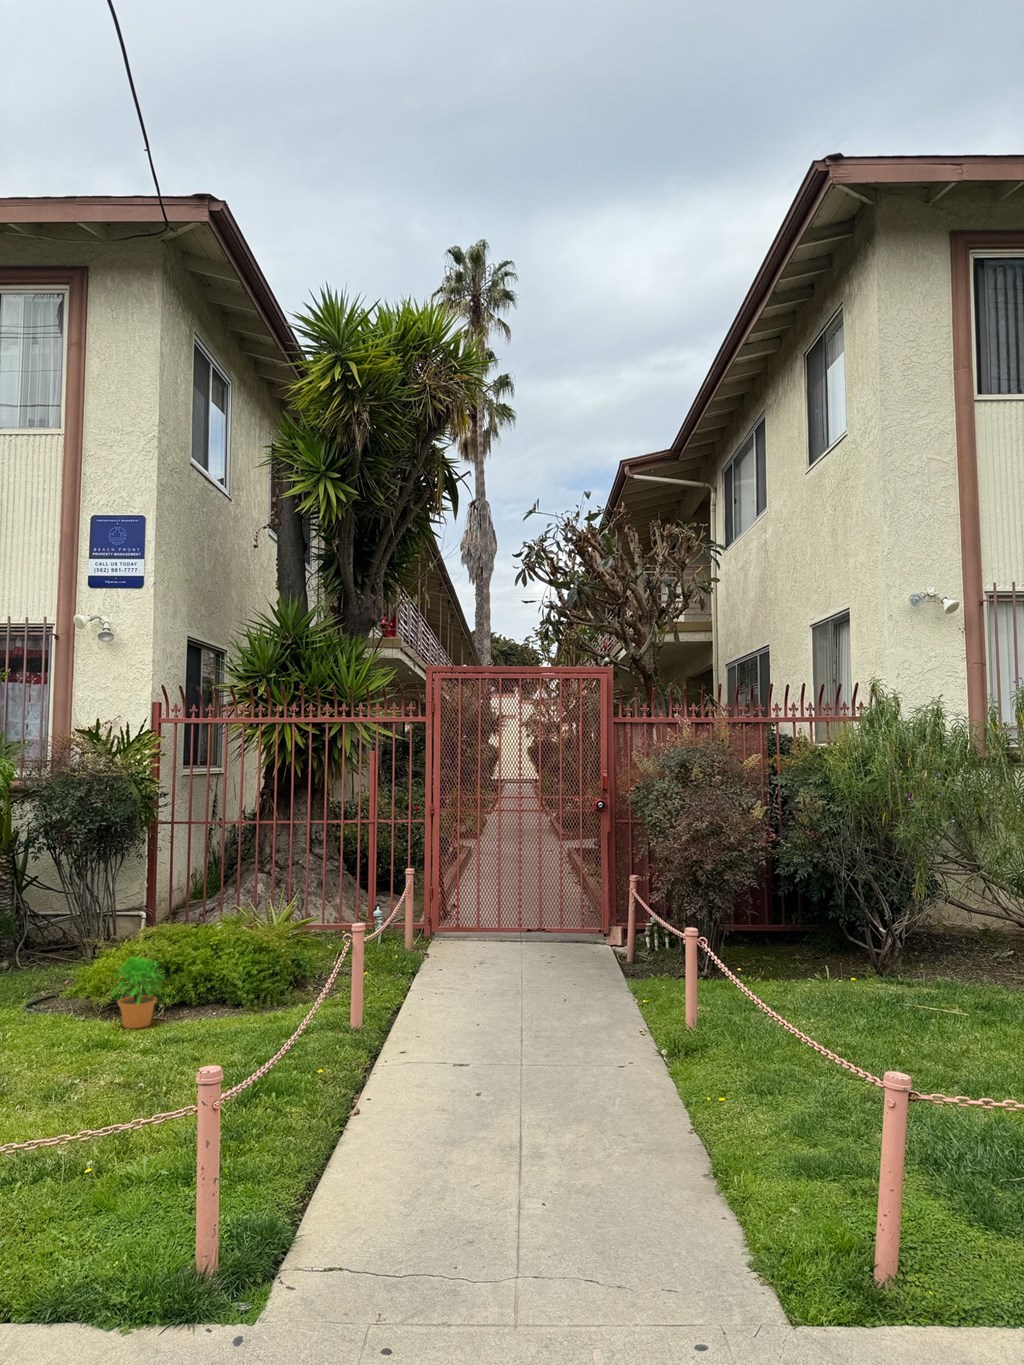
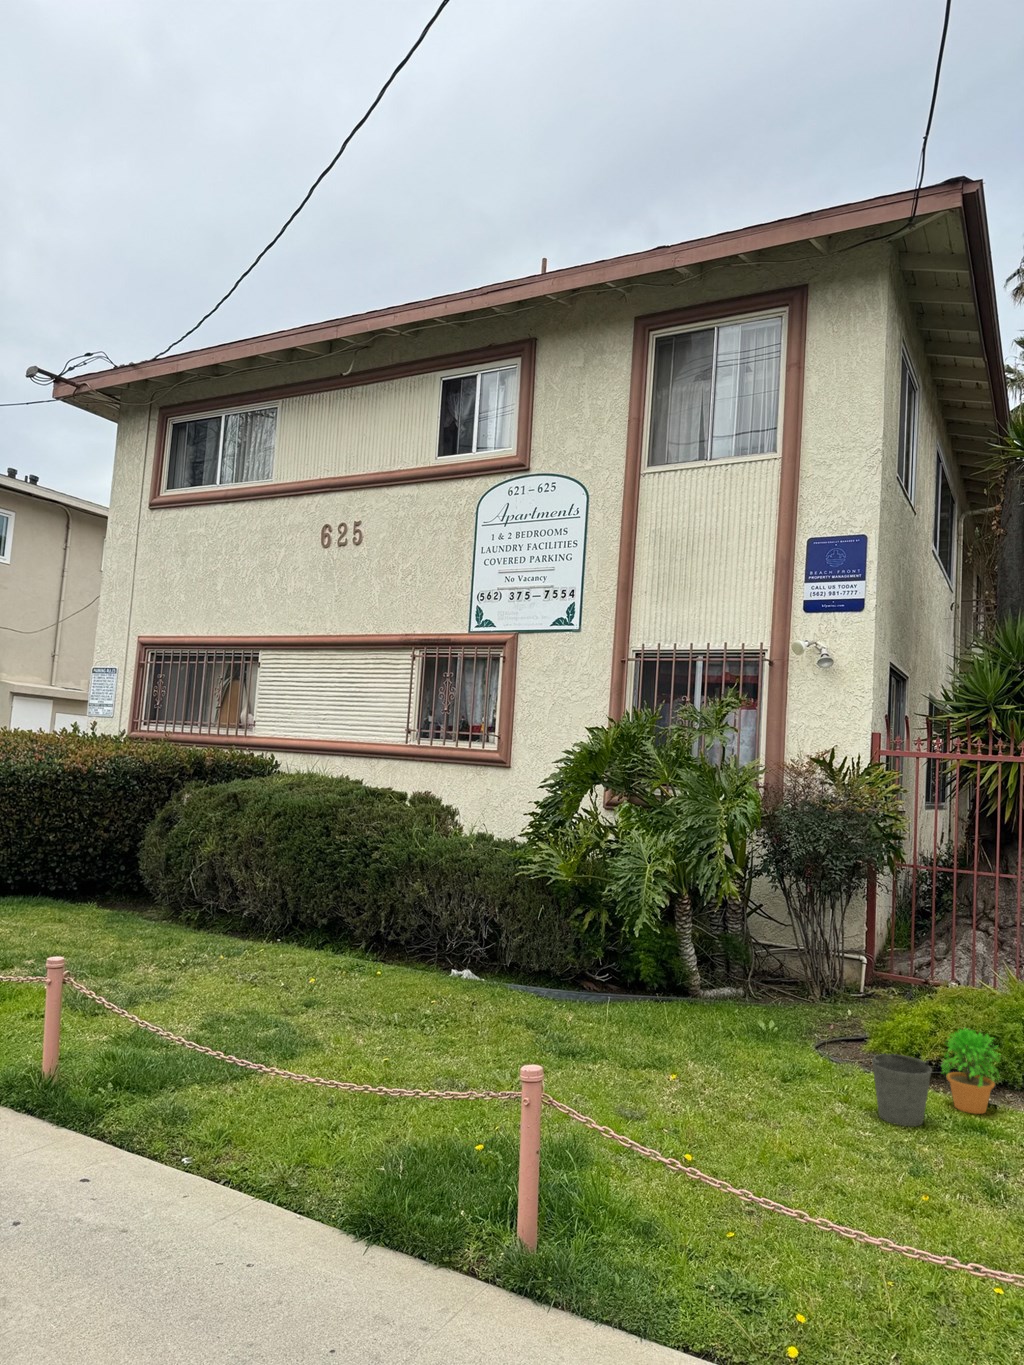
bucket: none [31,989,86,1049] -> present [872,1054,932,1126]

